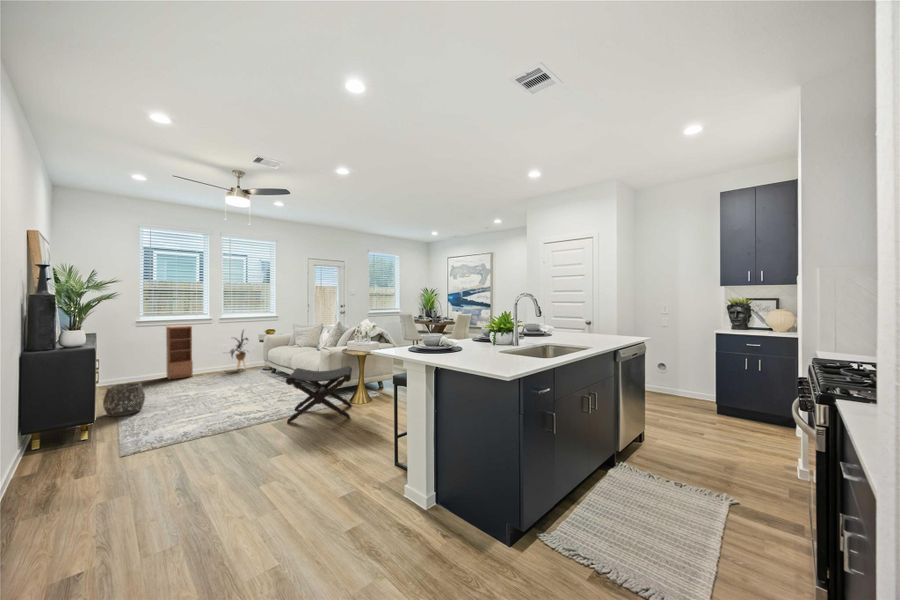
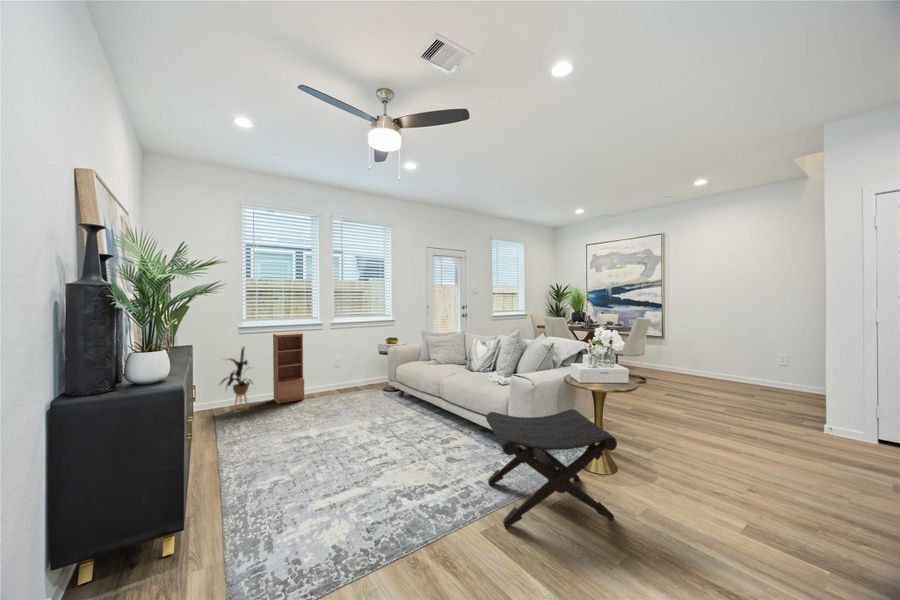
house plant: present [230,332,248,368] -> present [221,347,252,410]
woven basket: present [103,383,145,416] -> none [199,425,258,484]

